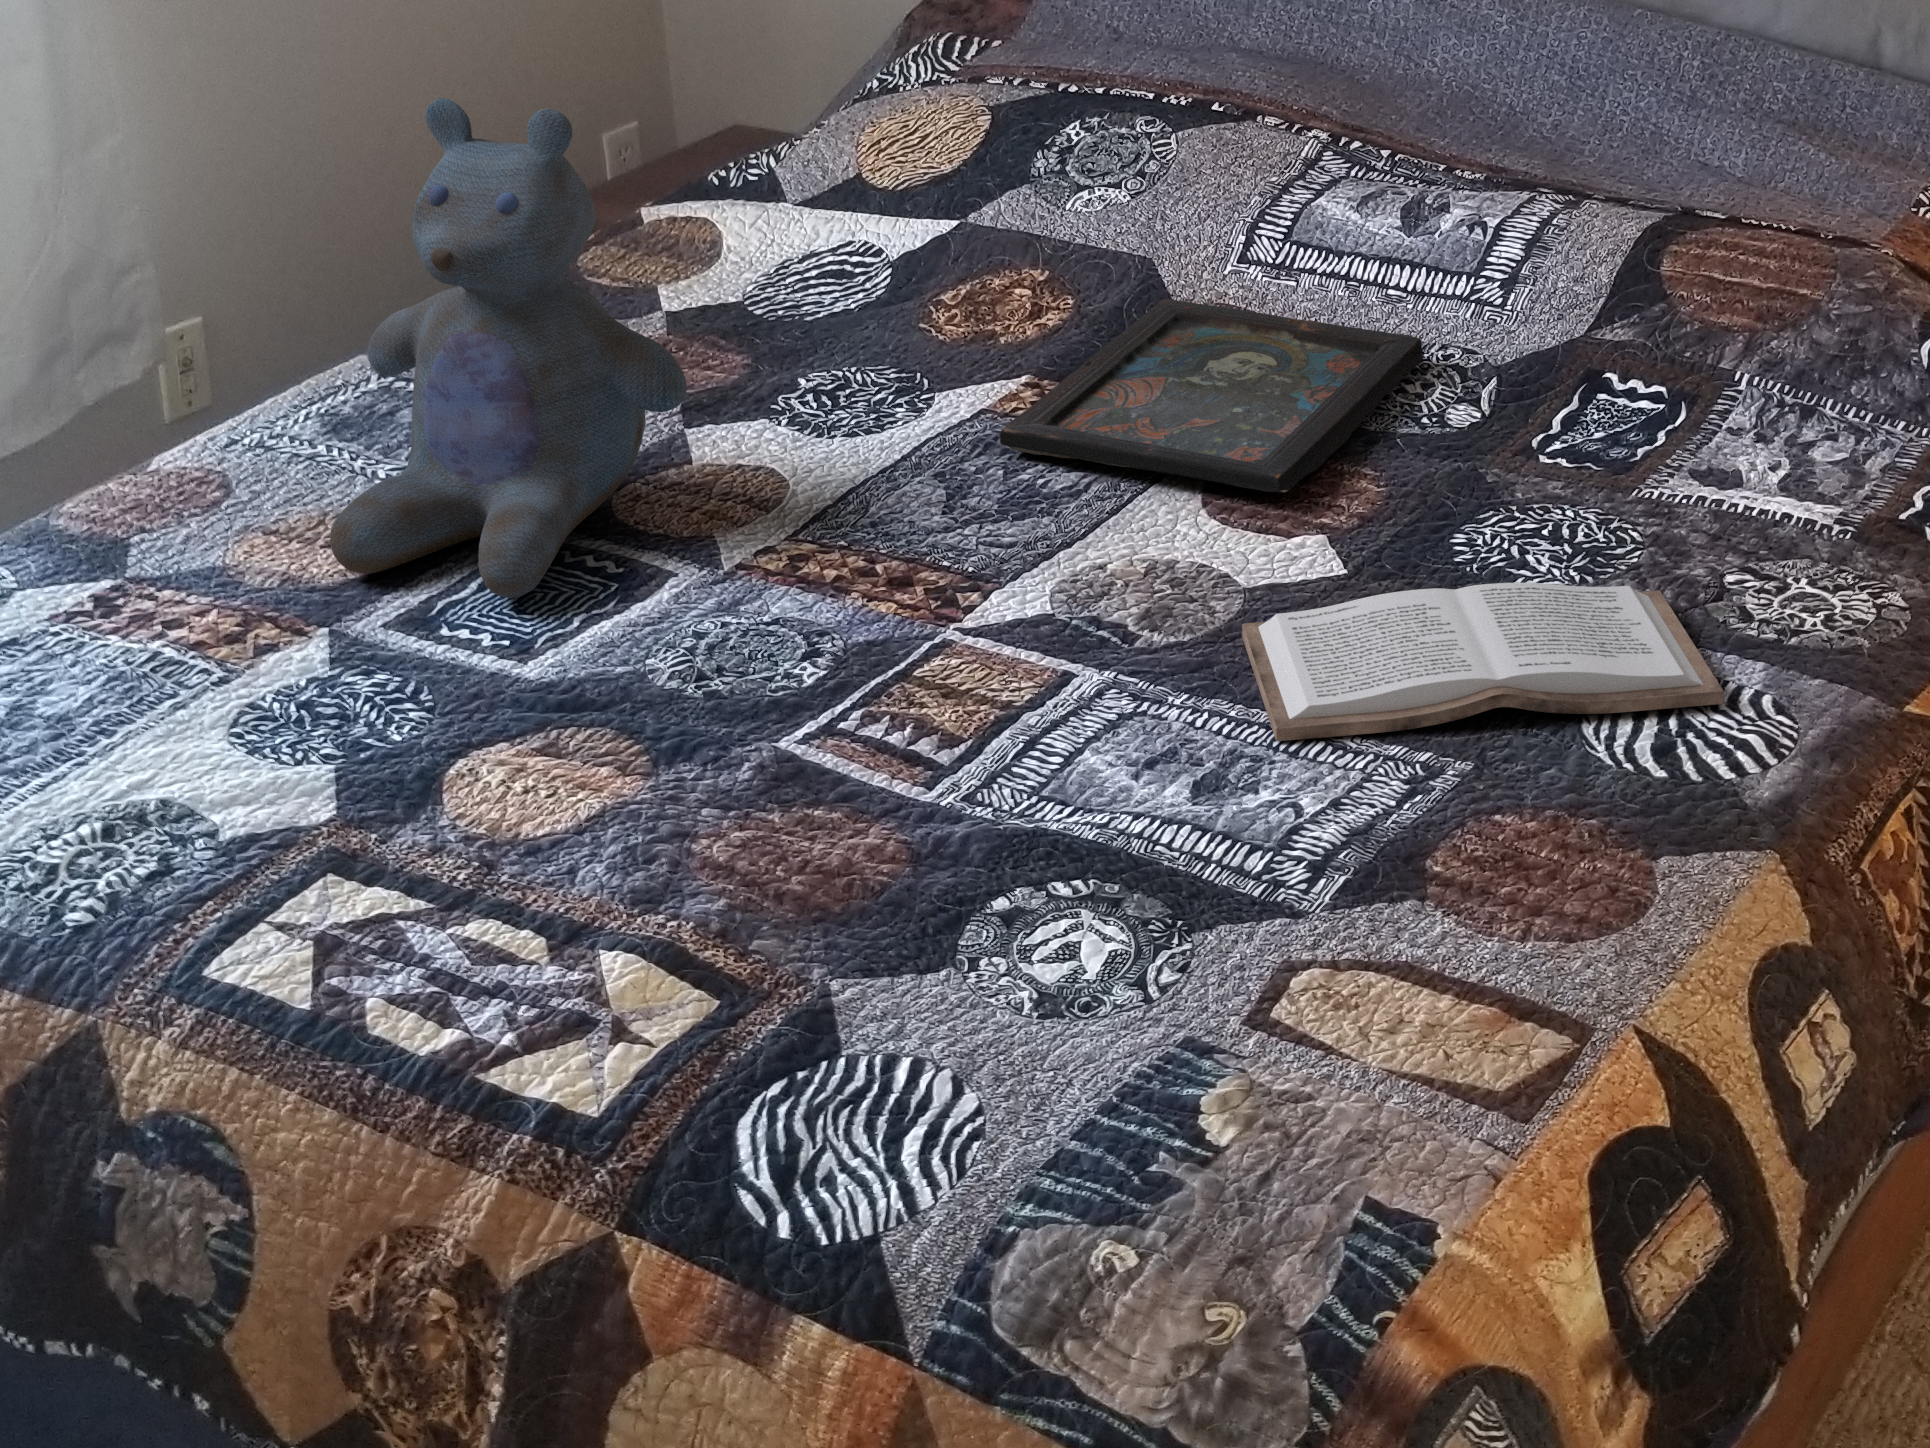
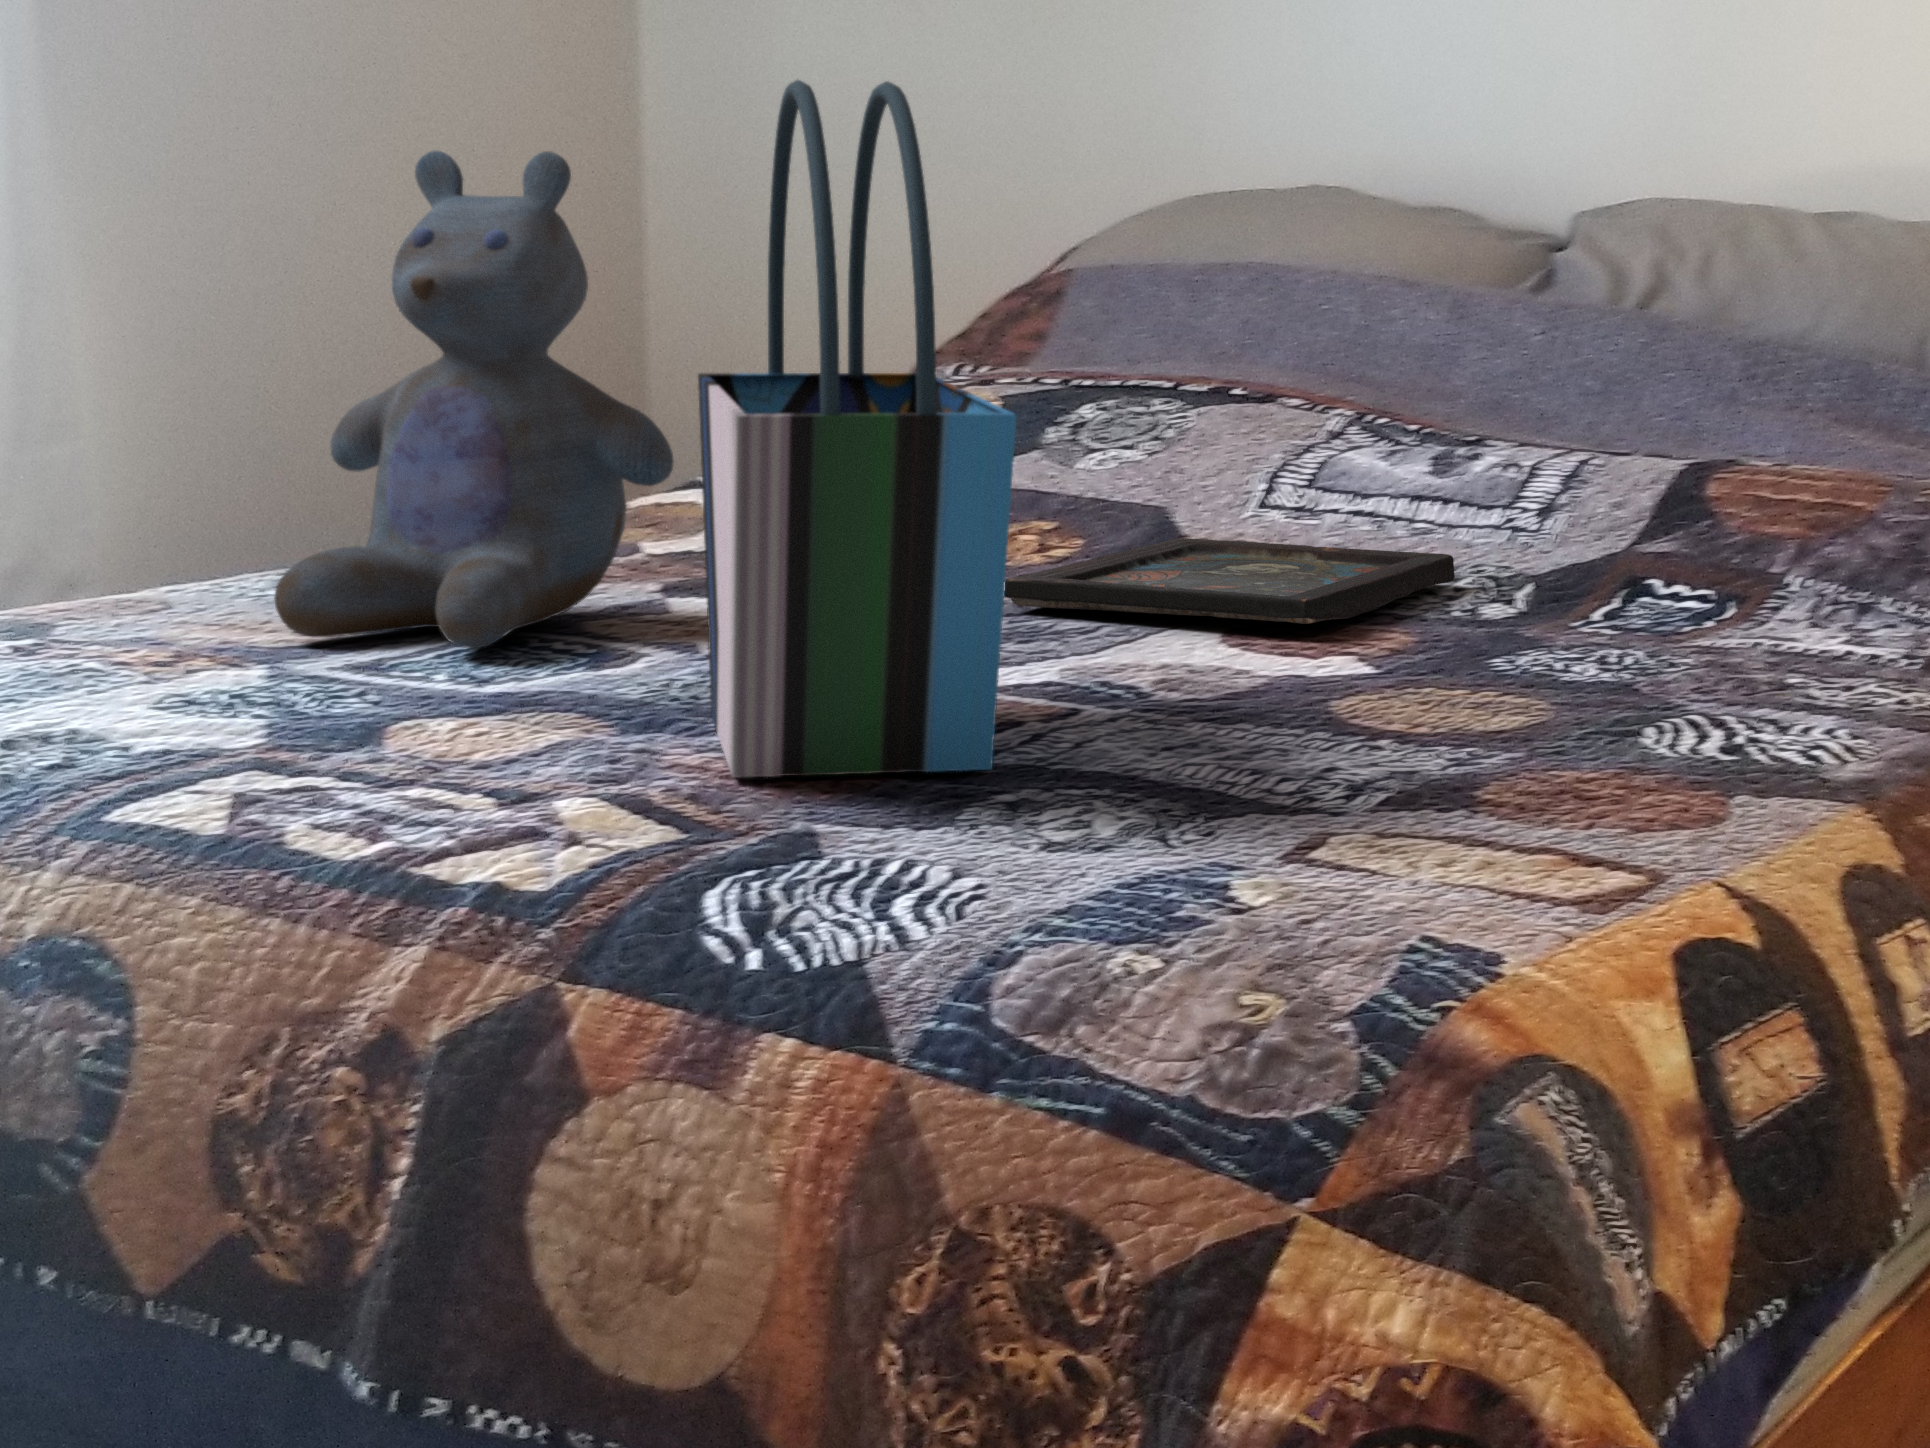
tote bag: none [704,212,997,878] -> present [698,80,1016,778]
book: present [1242,583,1723,741] -> none [1267,648,1795,735]

